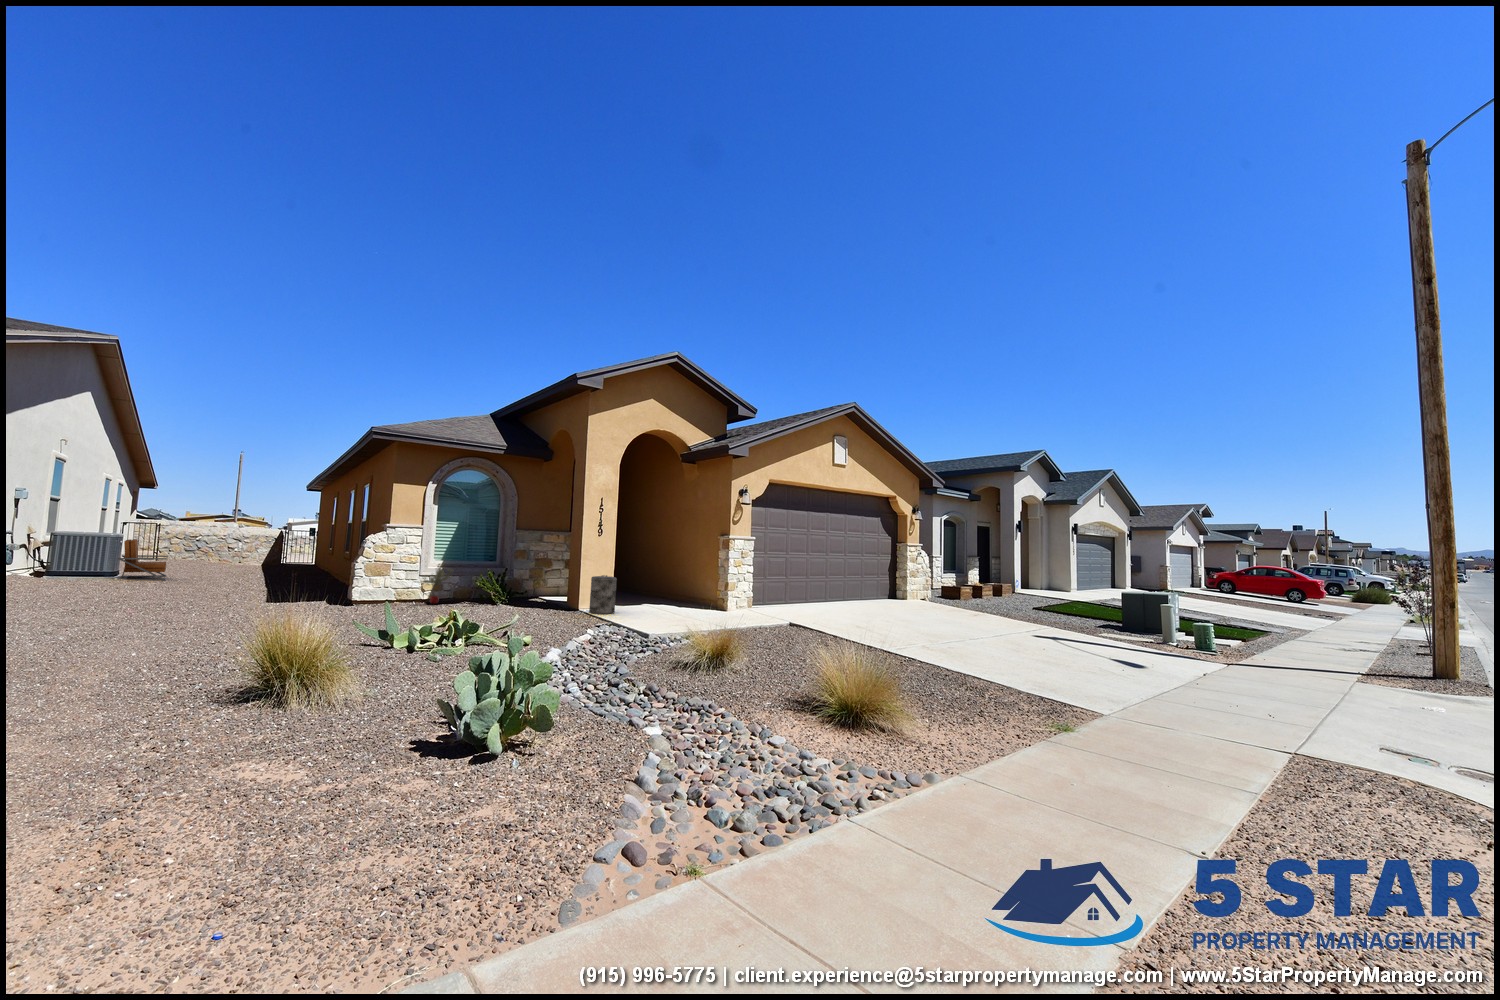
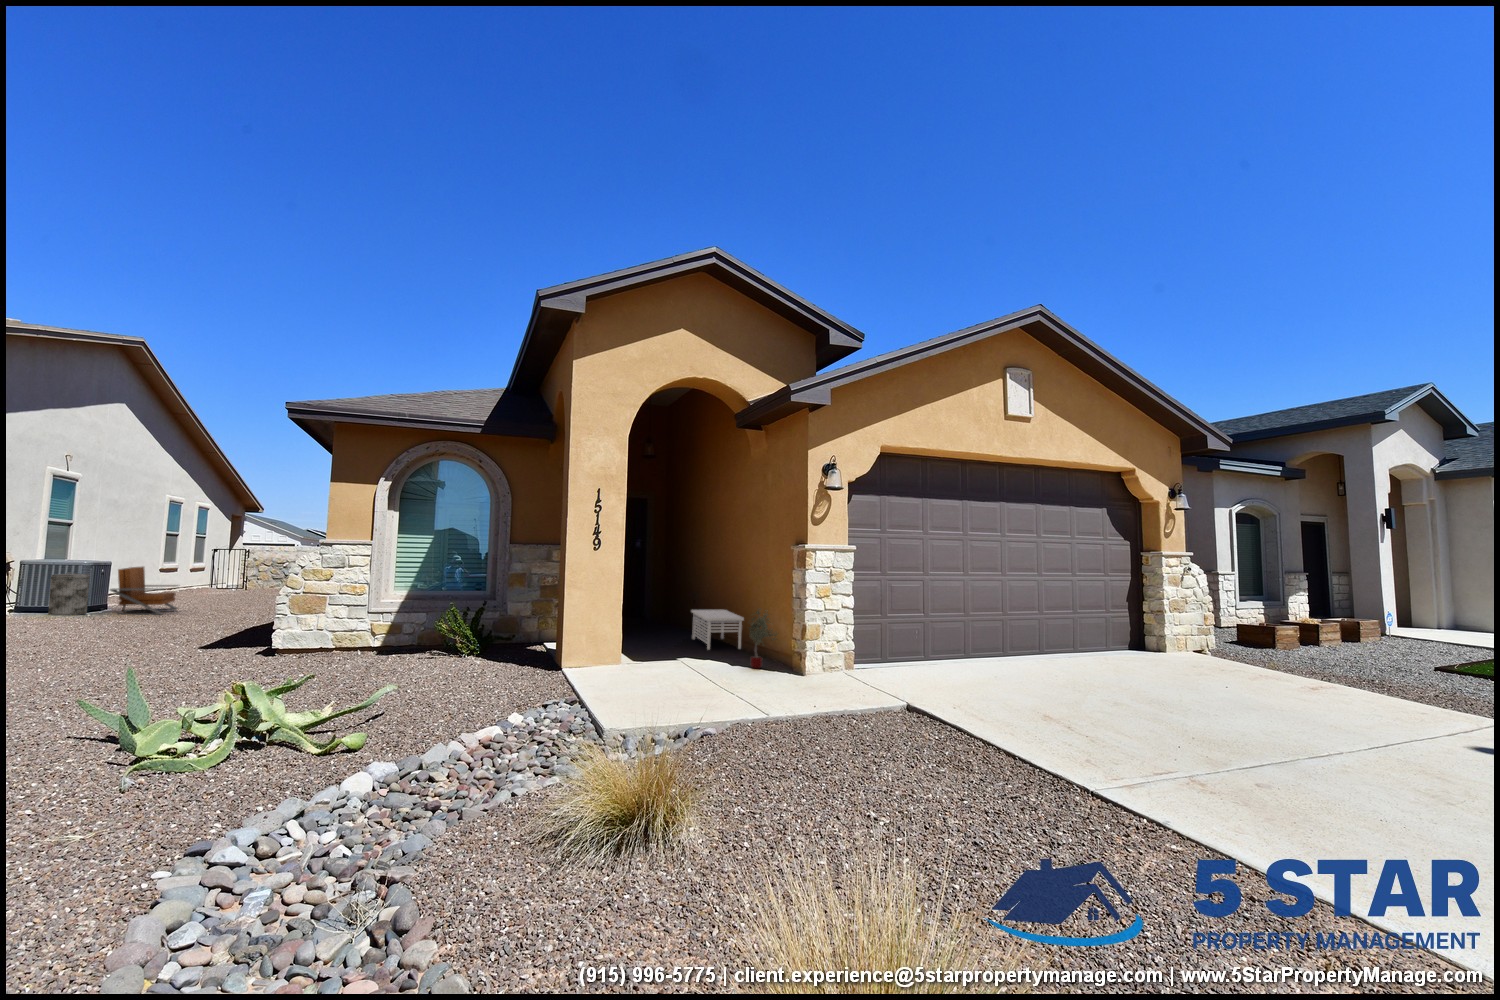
potted tree: present [423,564,452,604] -> present [749,609,777,669]
trash can: present [589,575,617,614] -> present [48,572,90,615]
storage bench: none [632,576,674,601] -> present [692,610,744,650]

